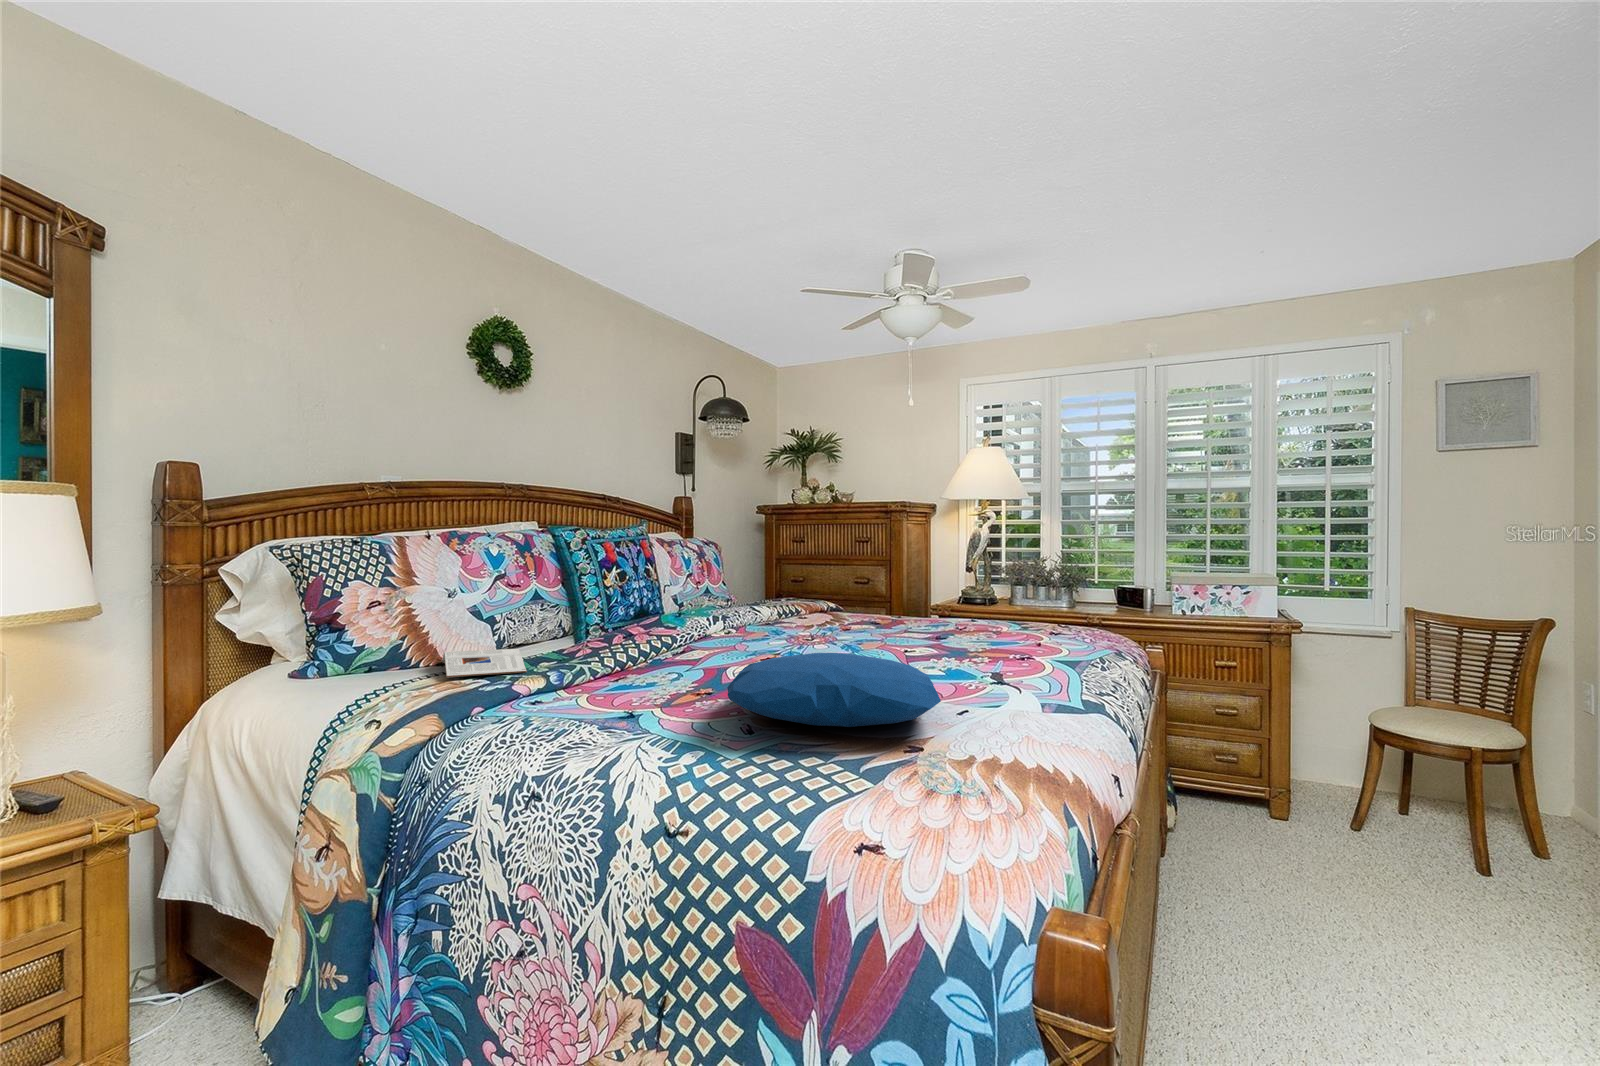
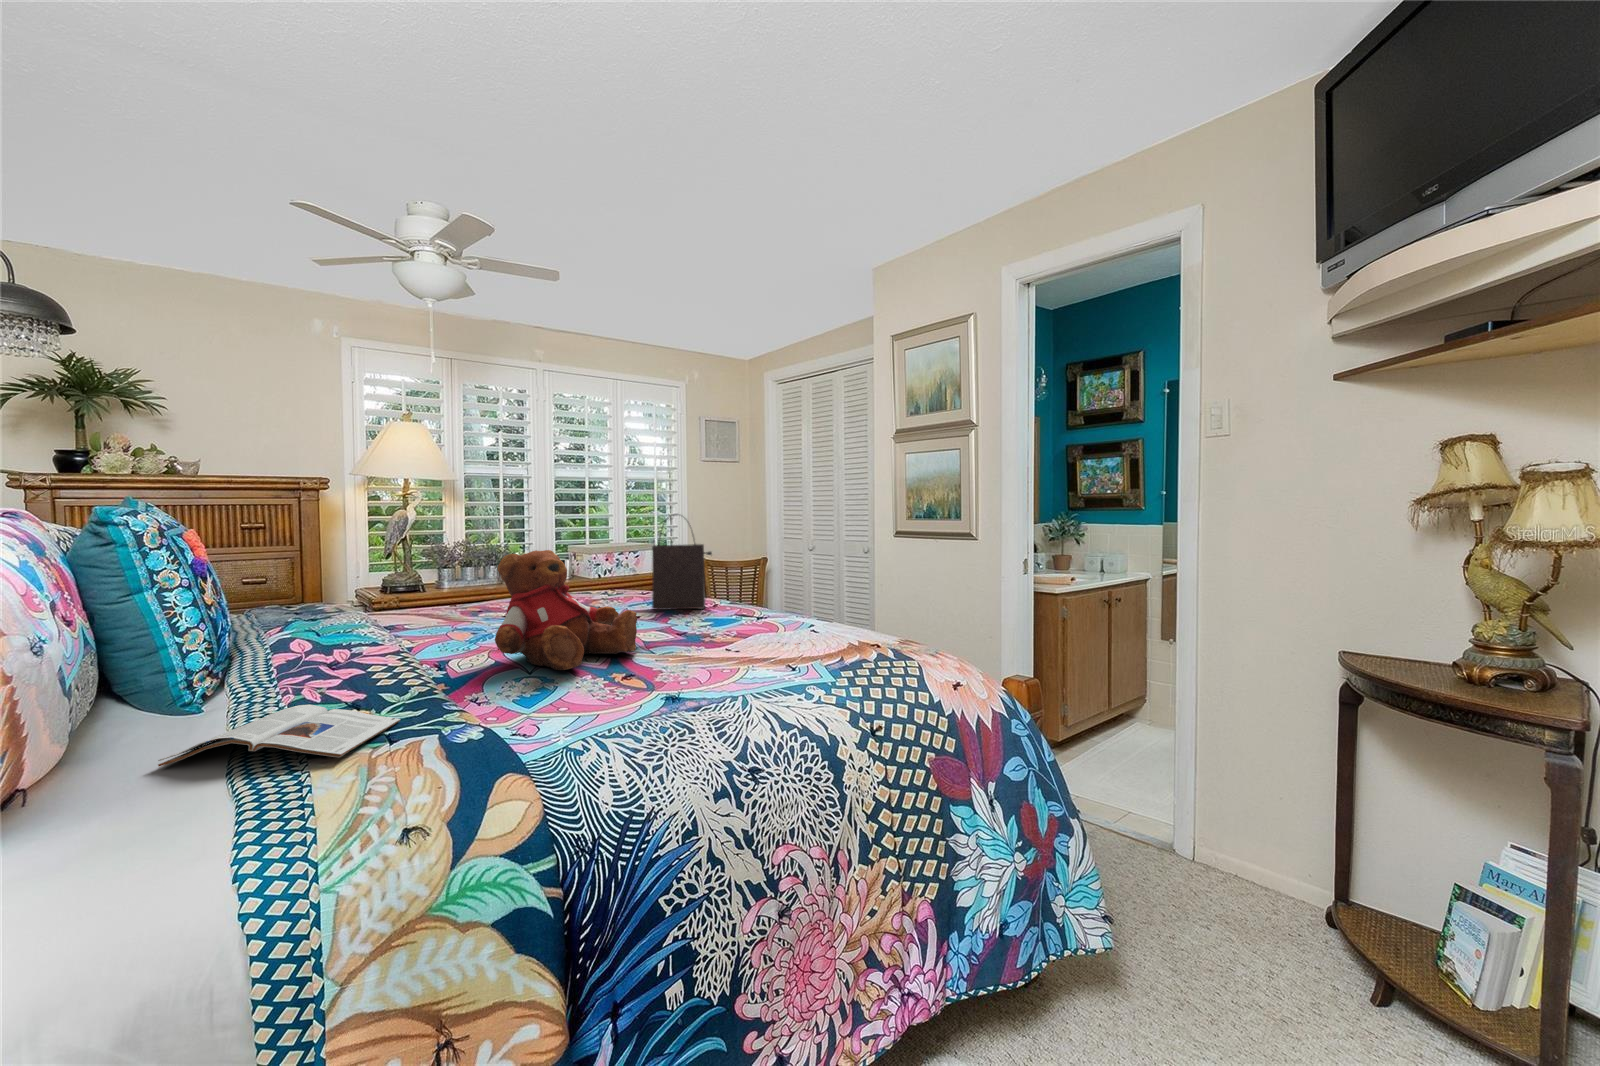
handbag: none [961,529,1029,658] -> present [652,526,712,610]
teddy bear: none [649,562,783,673] -> present [495,550,637,670]
pillow: present [727,653,941,727] -> none [697,609,863,659]

